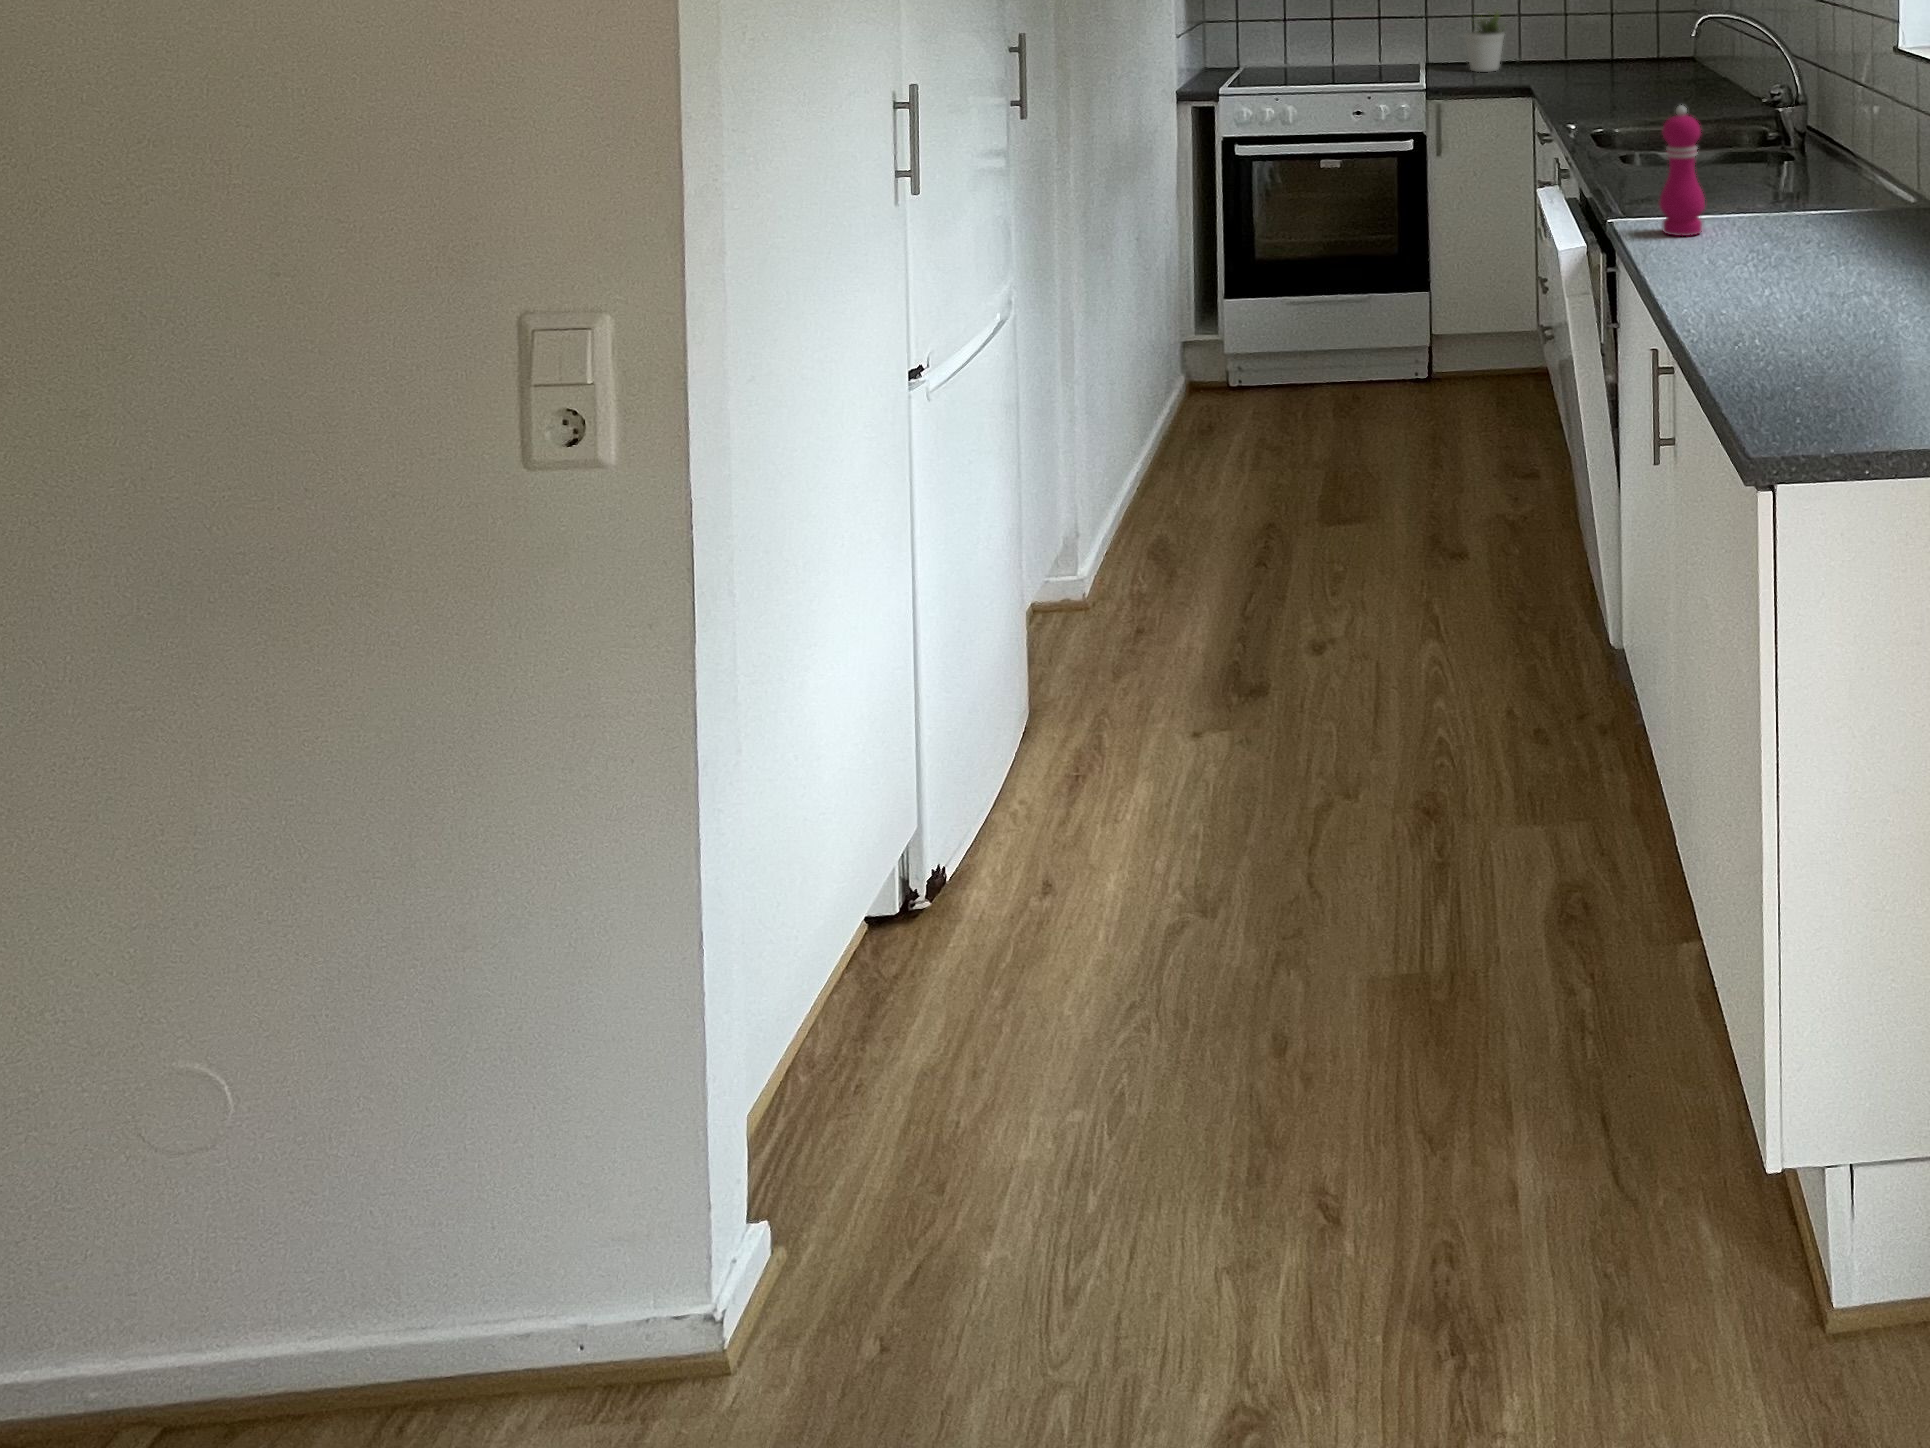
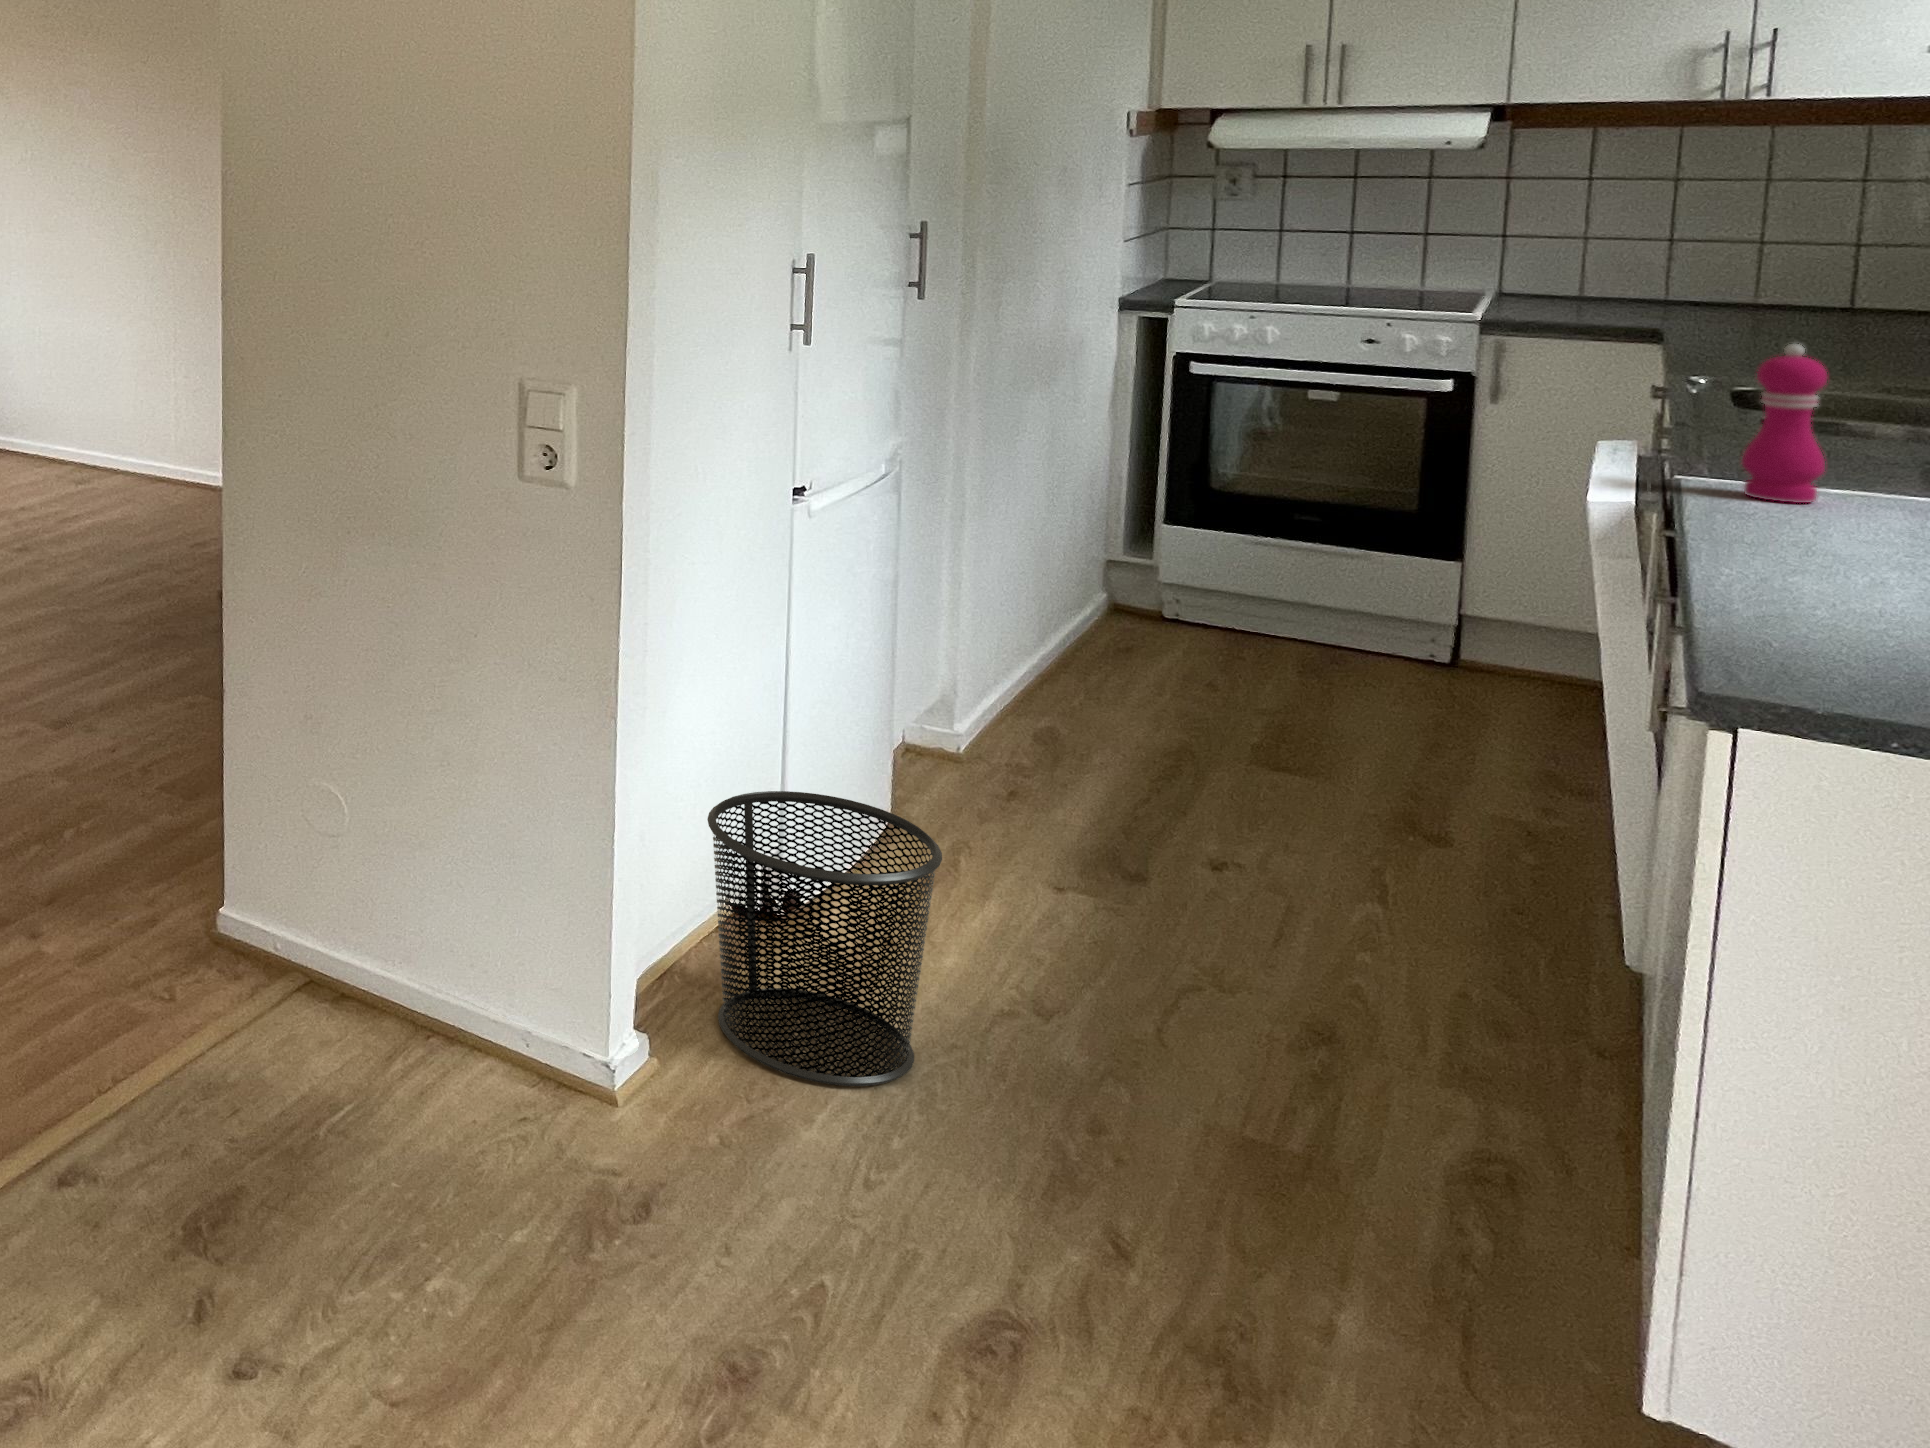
potted plant: present [1464,12,1504,72] -> none [1562,225,1641,309]
trash can: none [828,757,1111,1183] -> present [707,791,942,1086]

